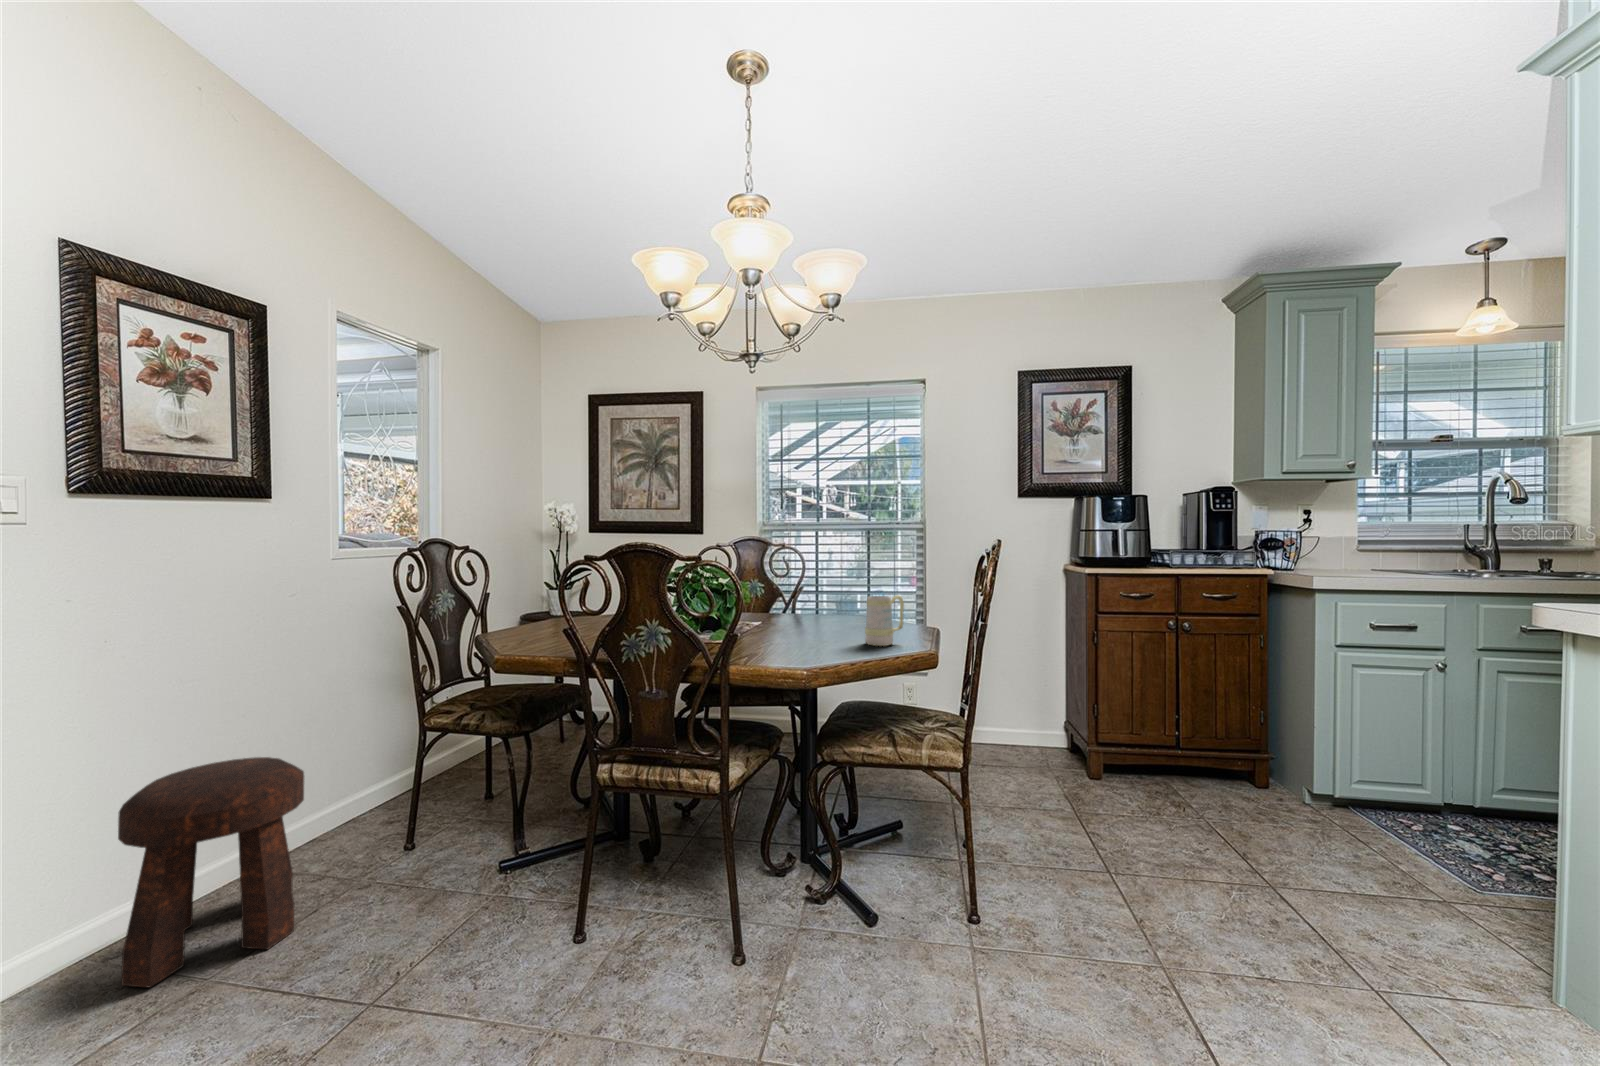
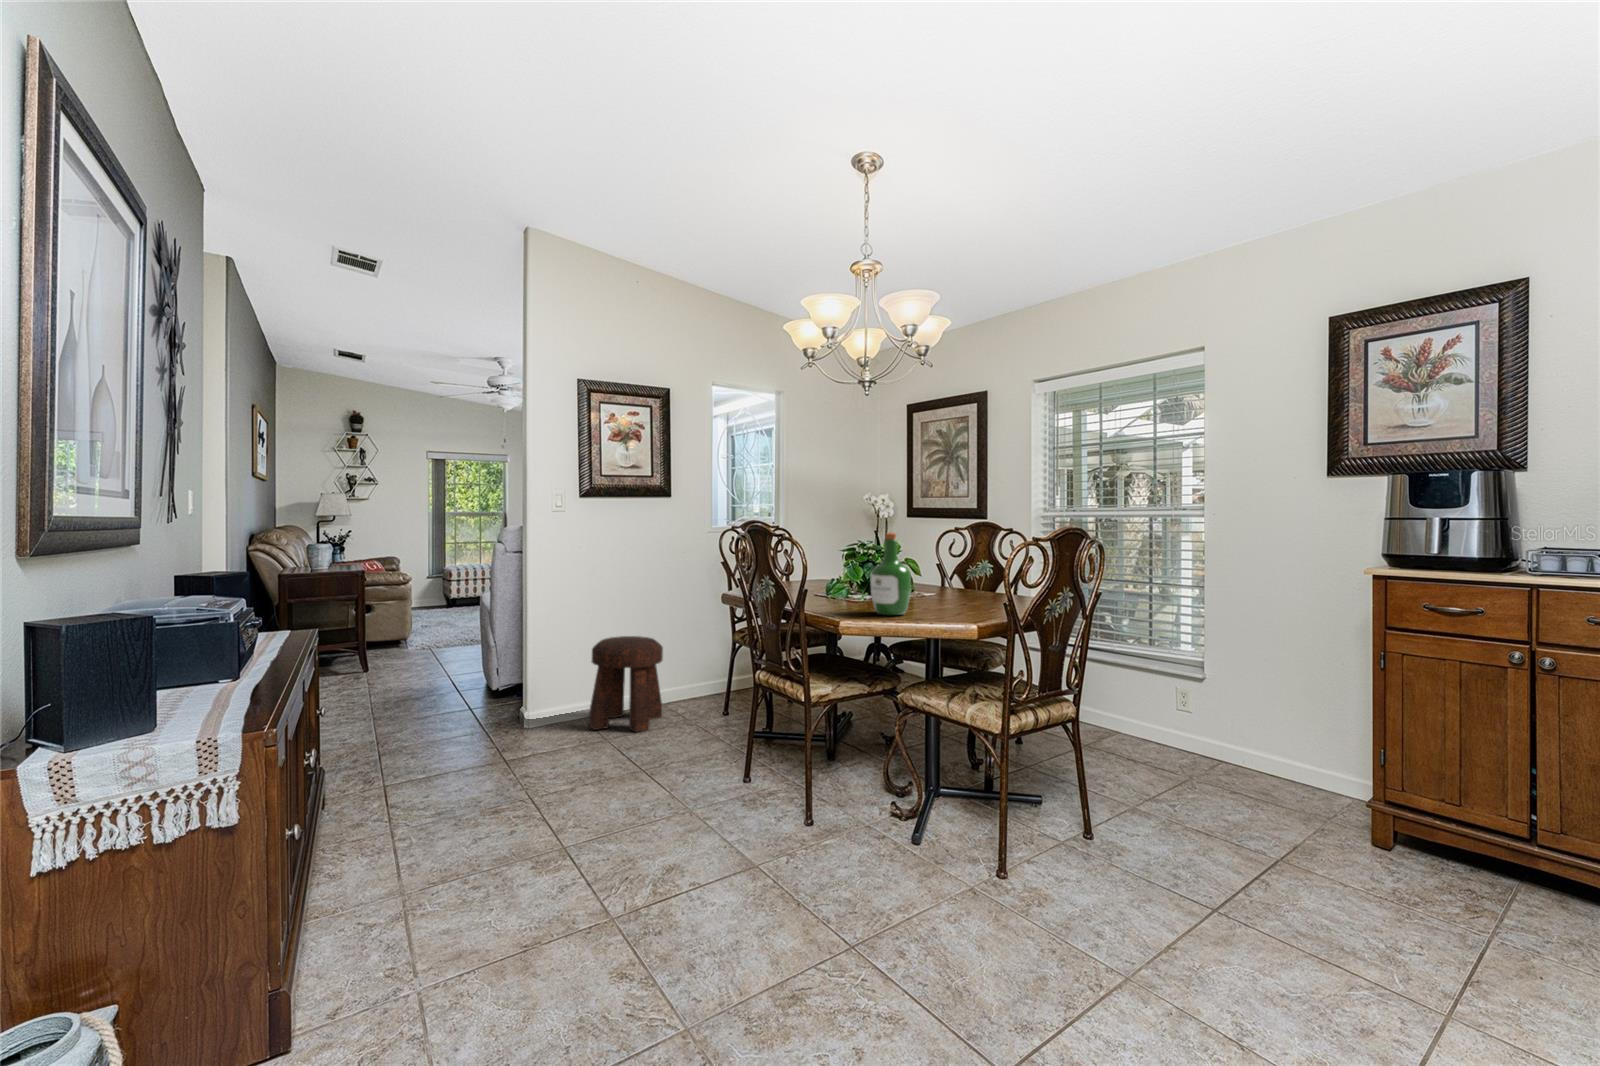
wine bottle: none [809,548,859,654] -> present [871,532,911,615]
mug: present [865,595,904,646] -> none [932,575,968,617]

